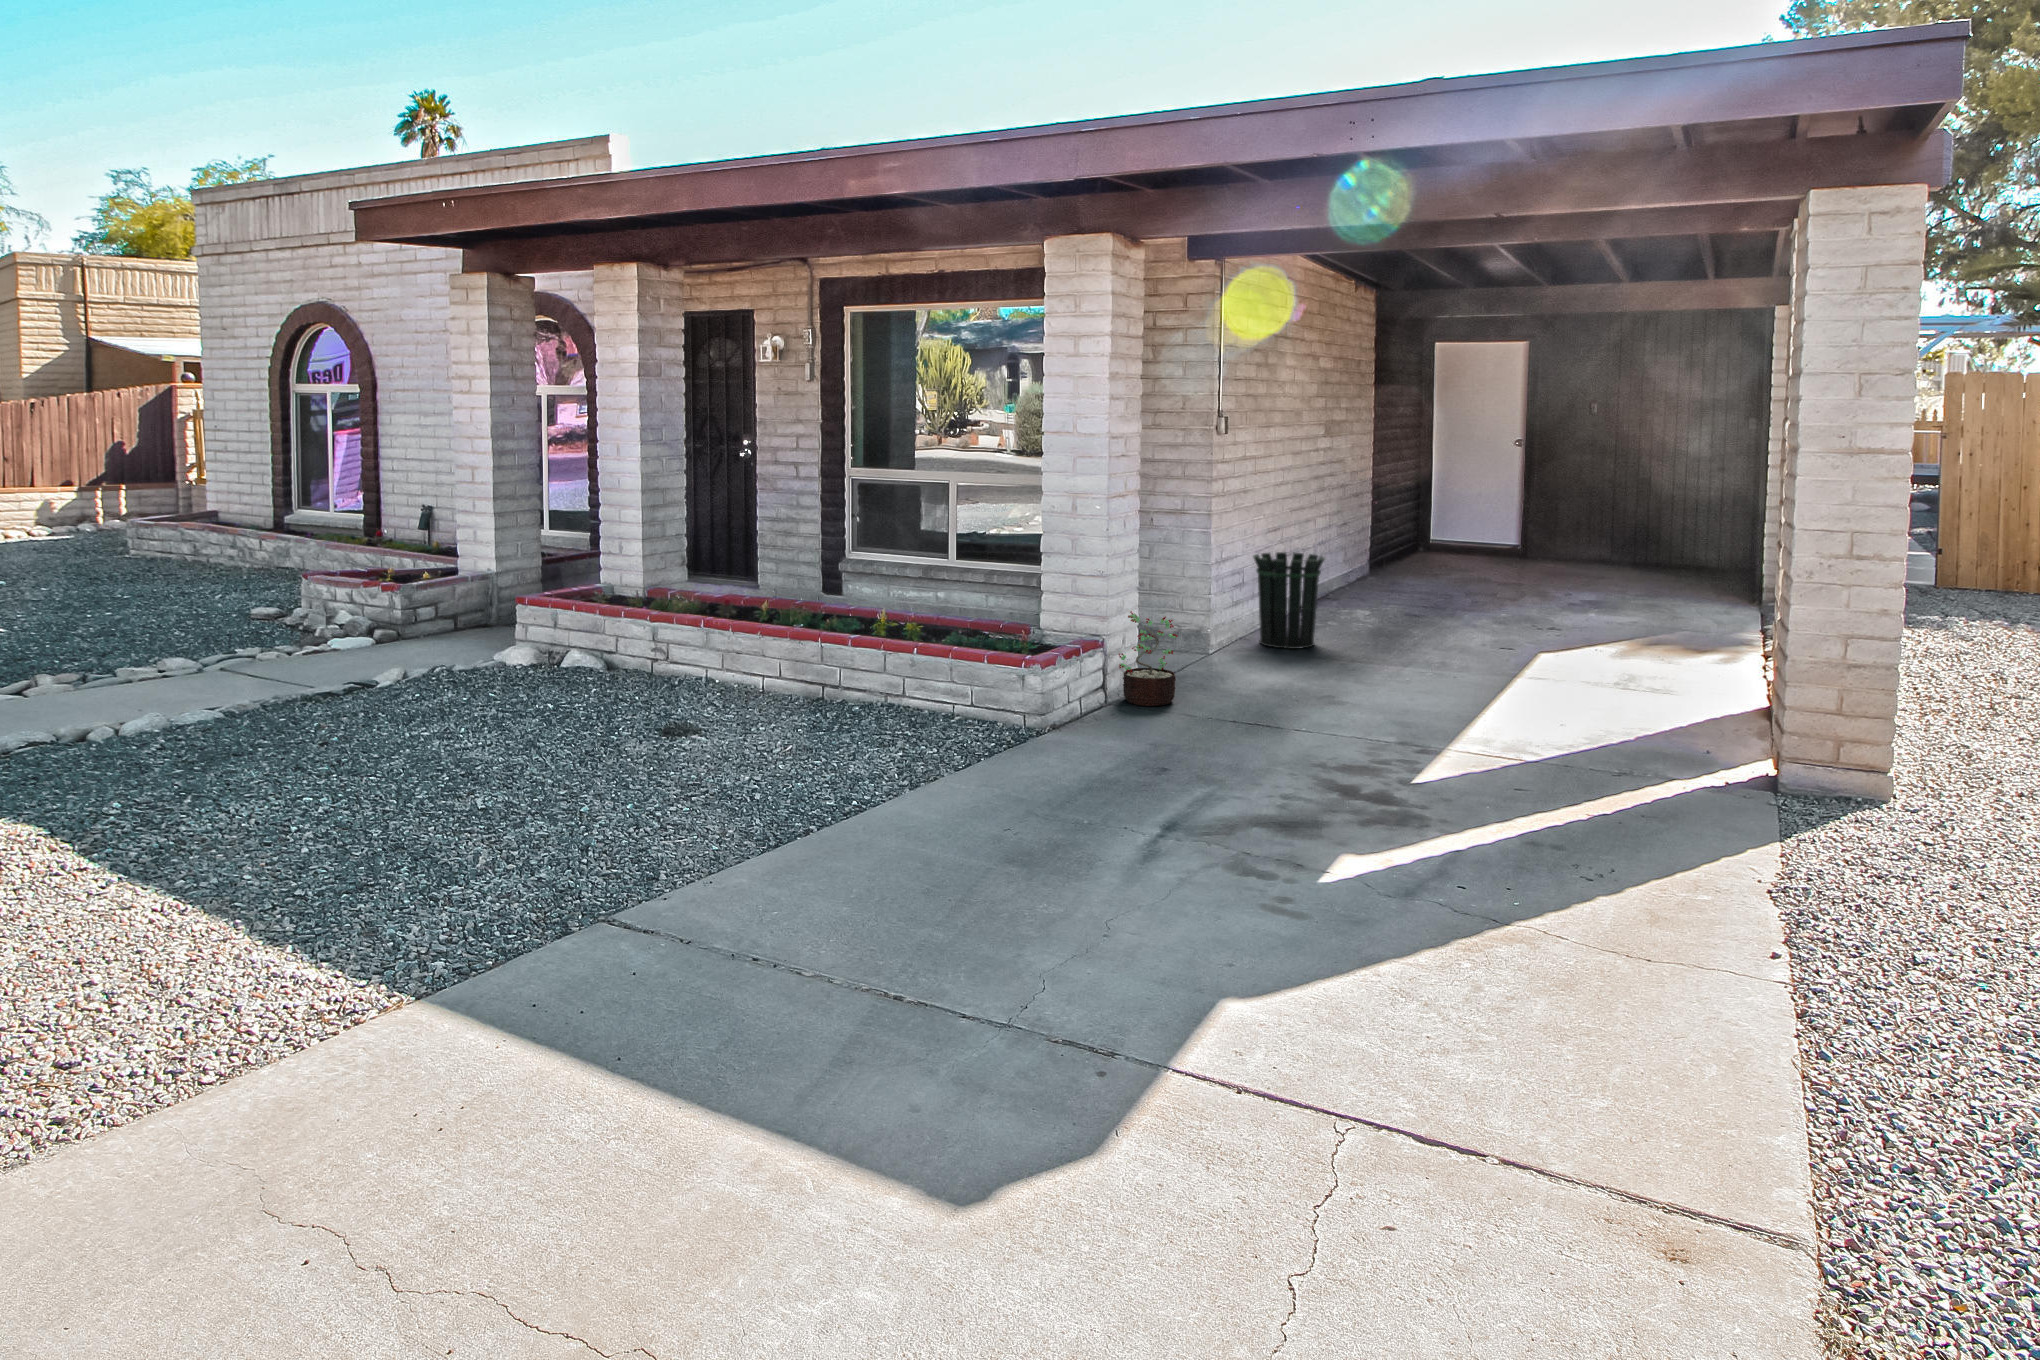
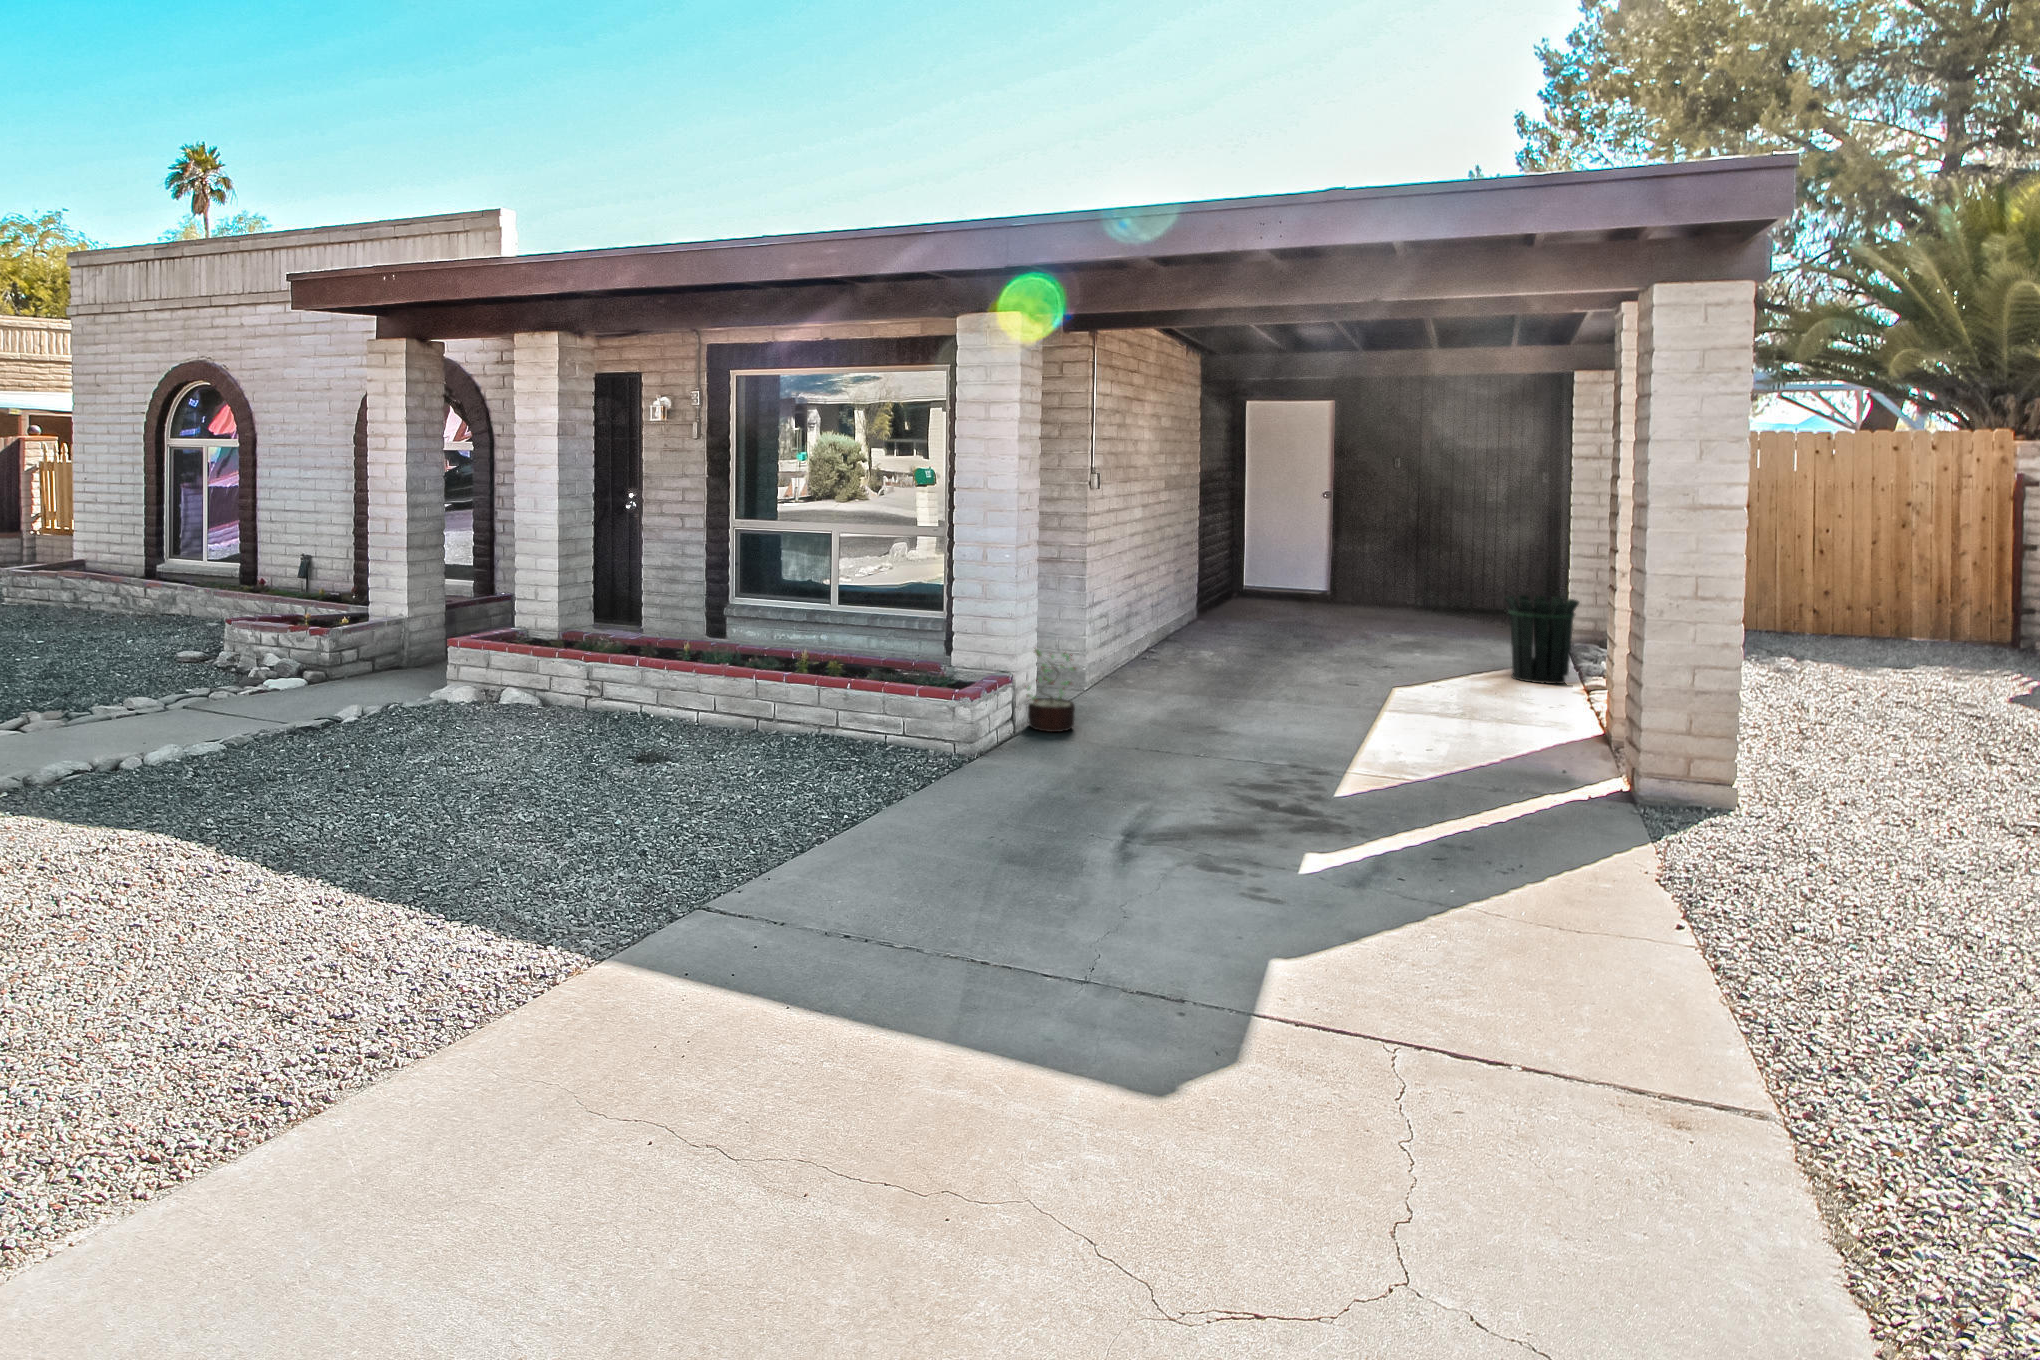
waste bin: present [1253,552,1324,649] -> present [1506,595,1579,684]

